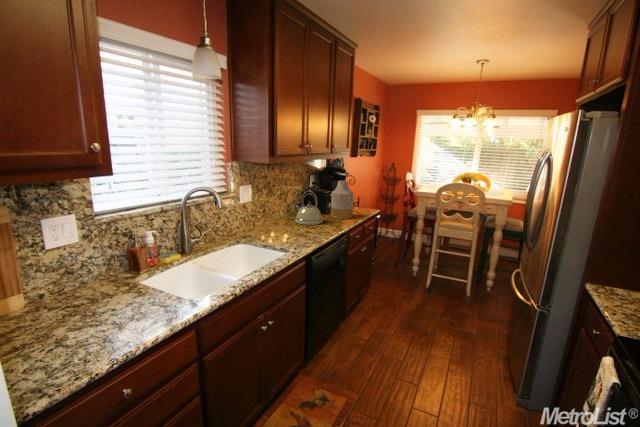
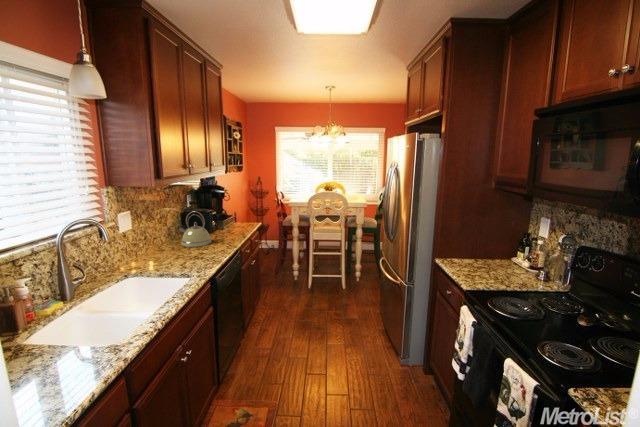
vase: present [331,181,353,219] -> none [215,198,239,236]

